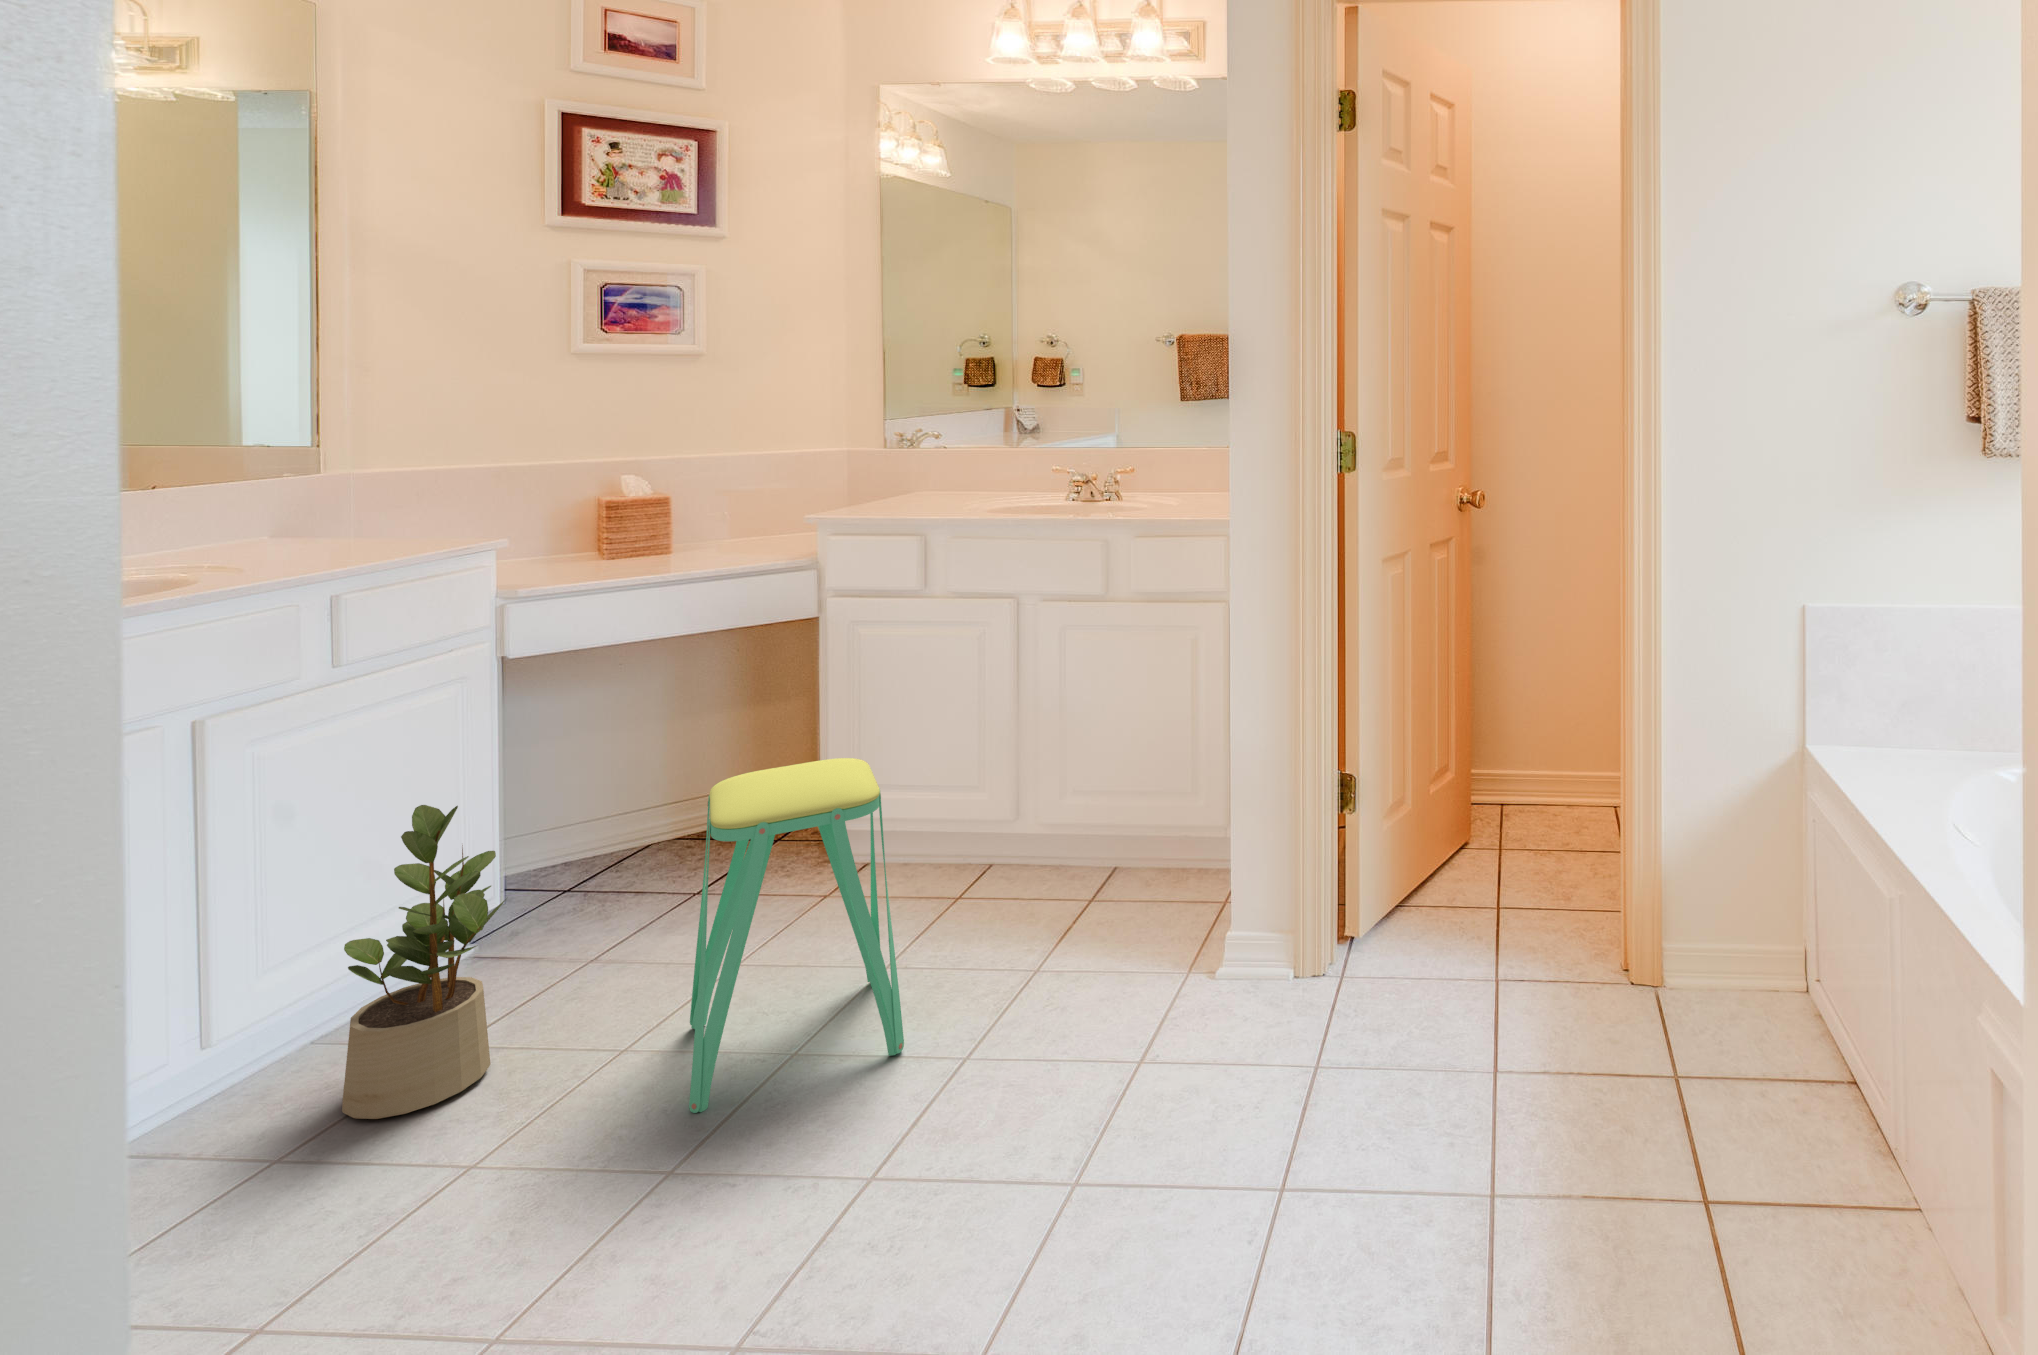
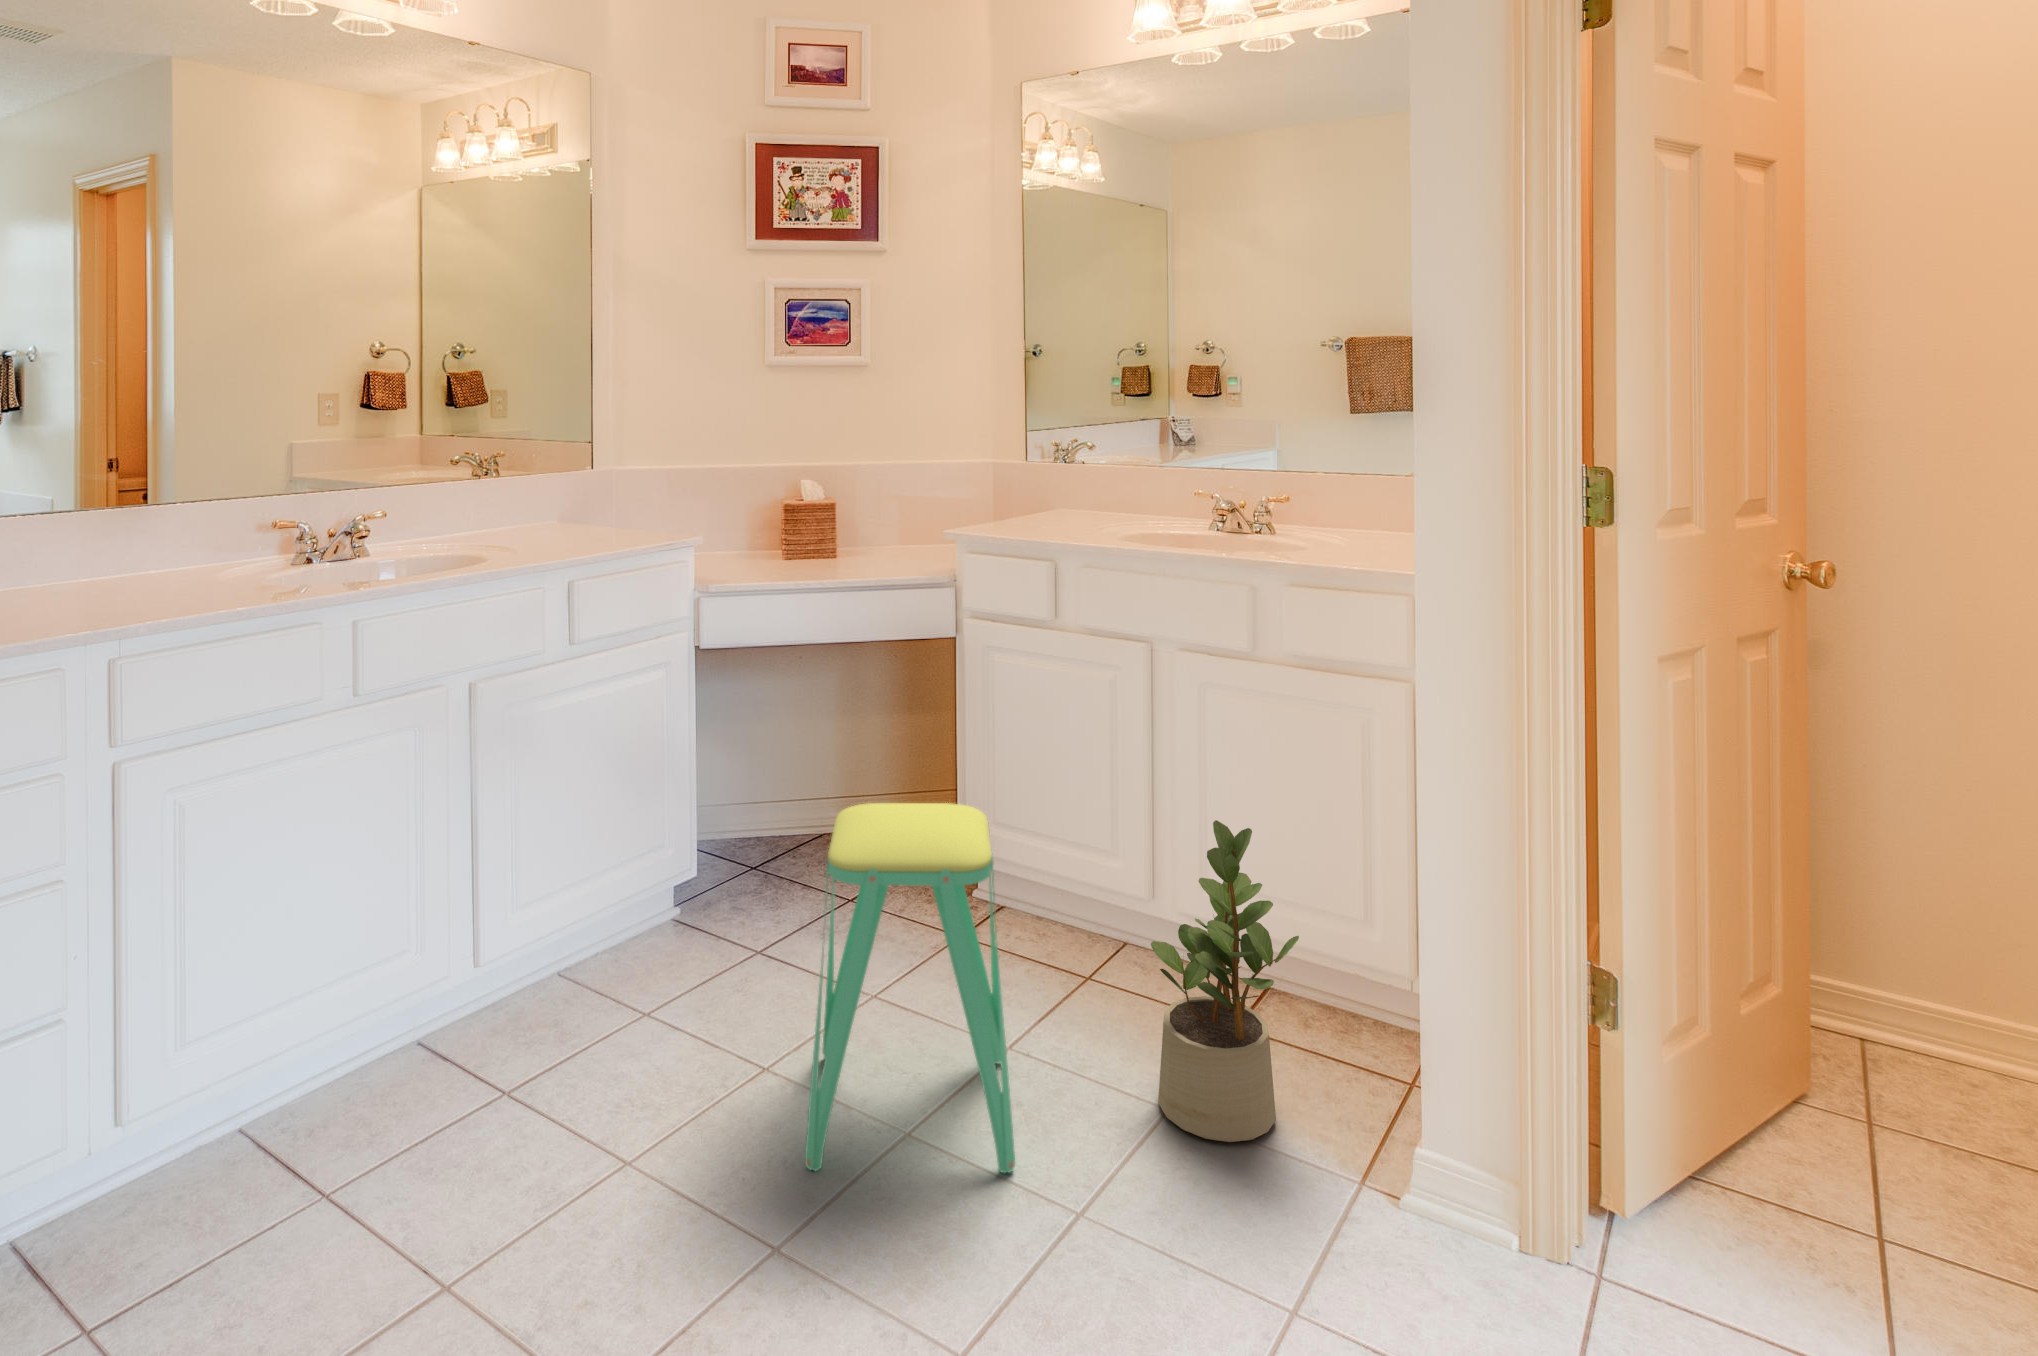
potted plant: present [342,805,505,1119] -> present [1151,820,1299,1142]

